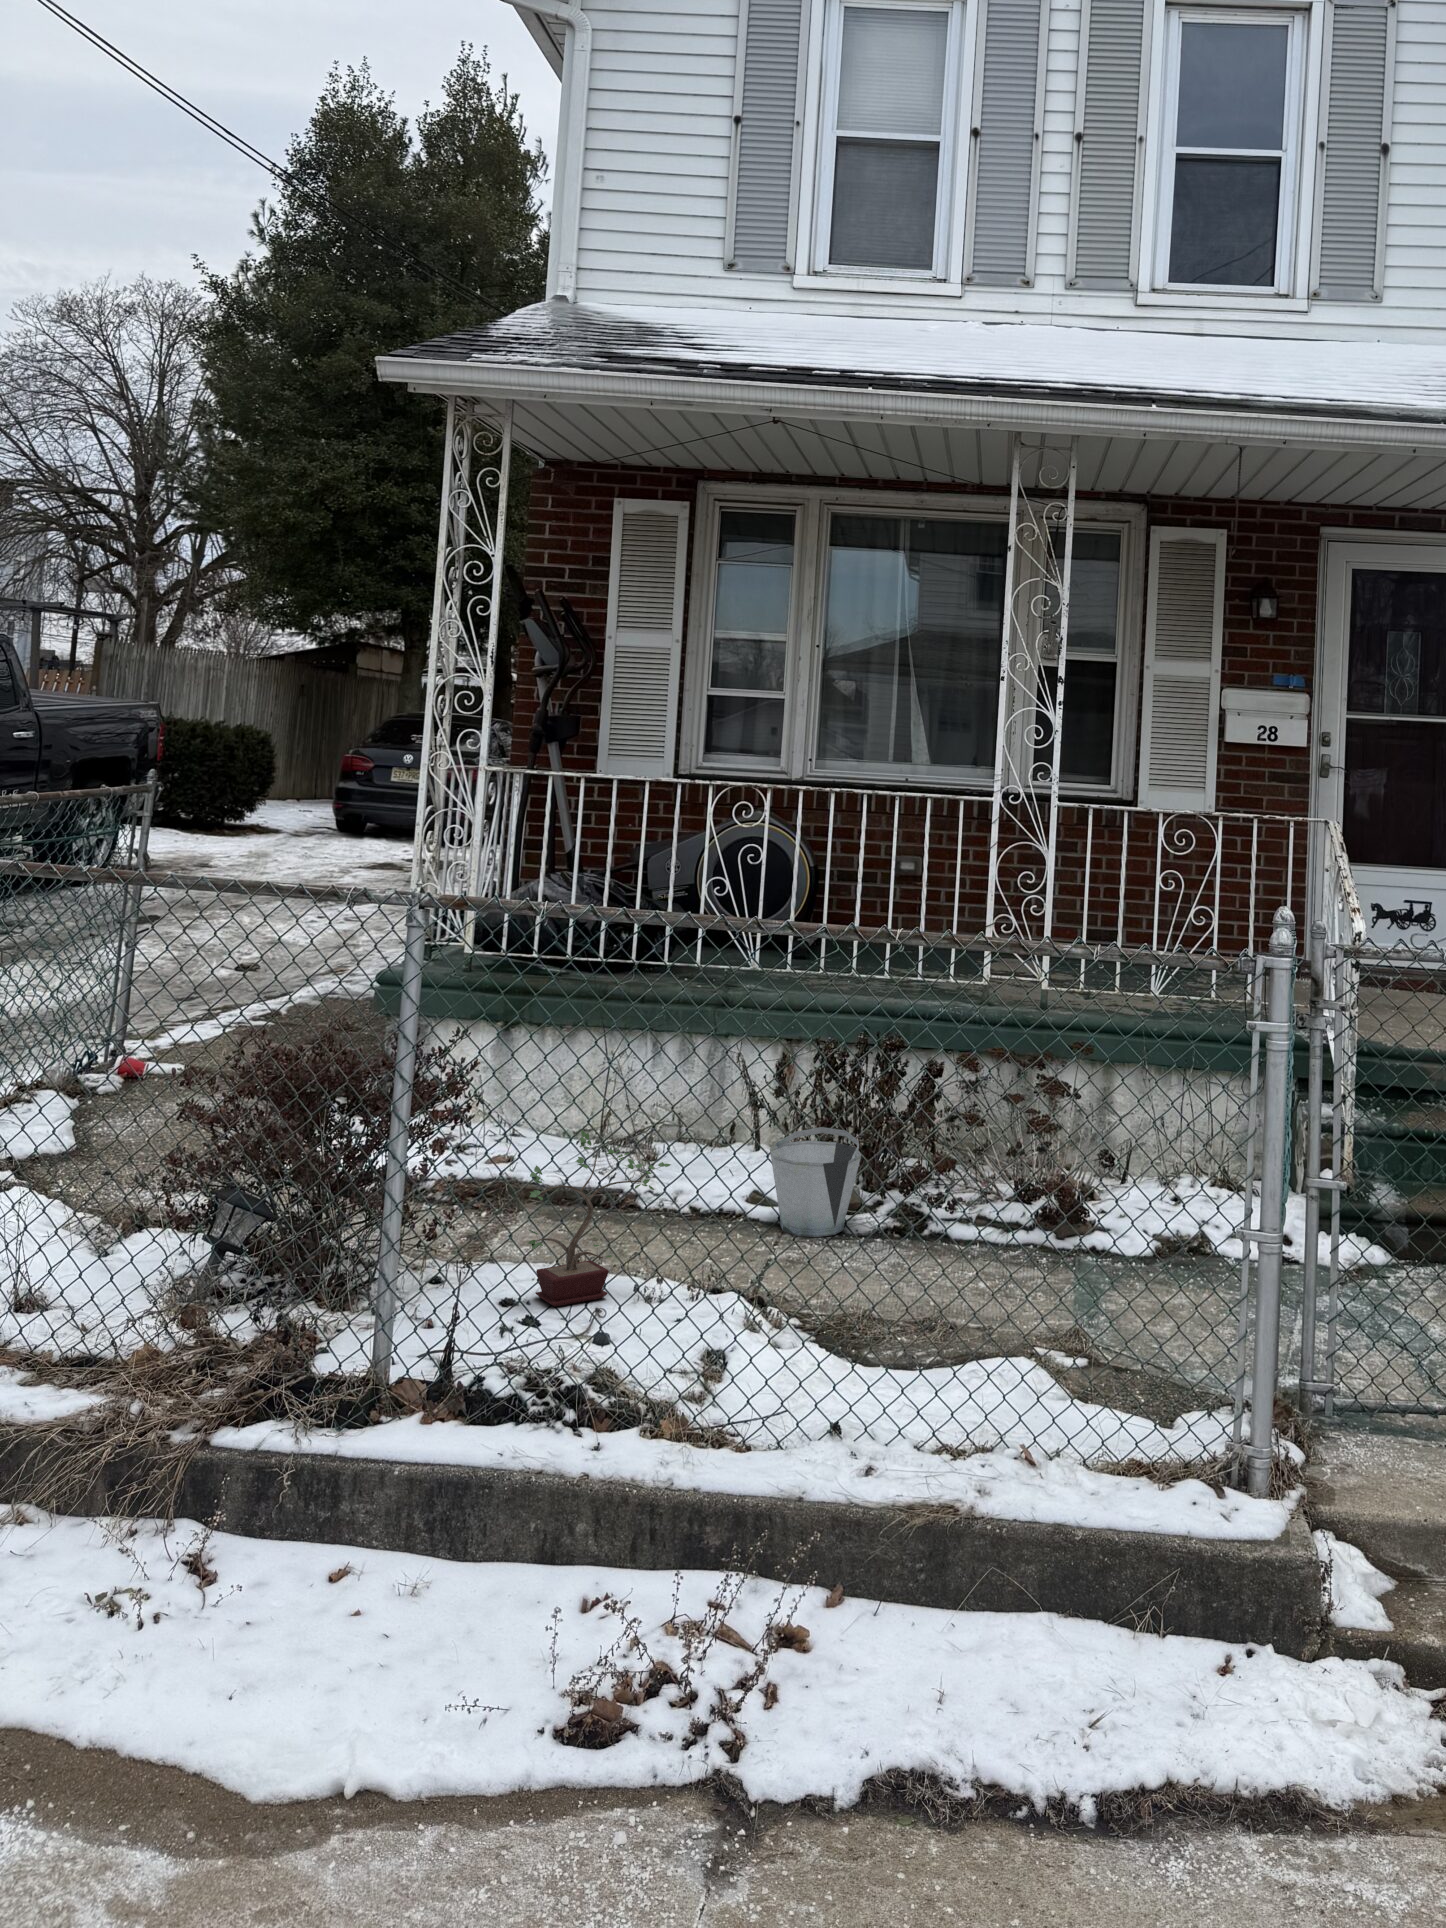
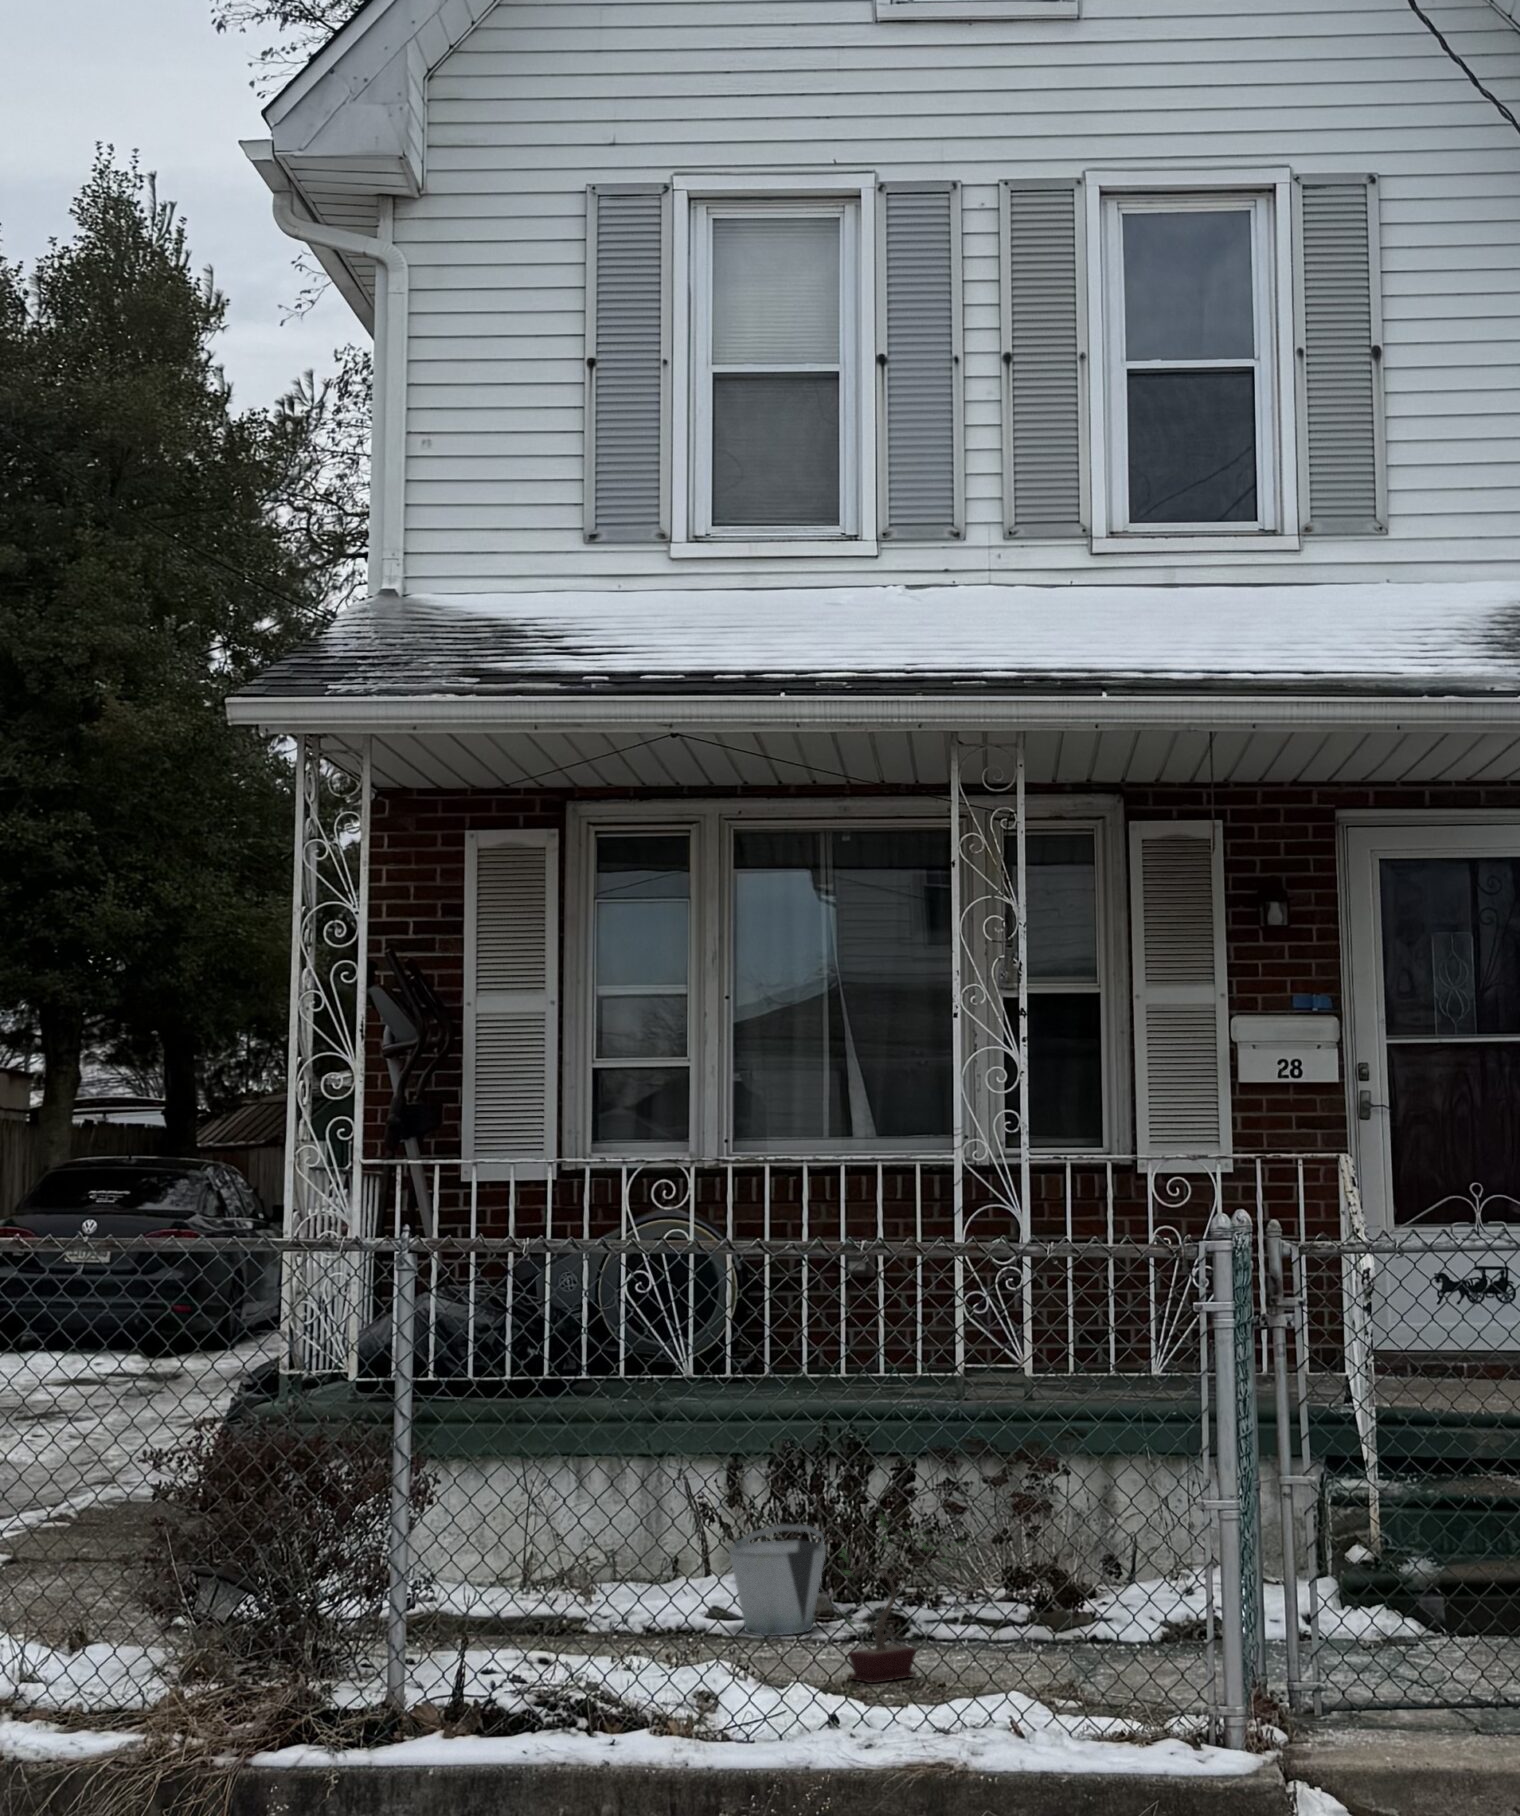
potted plant: present [528,1130,671,1307] -> present [840,1515,957,1683]

